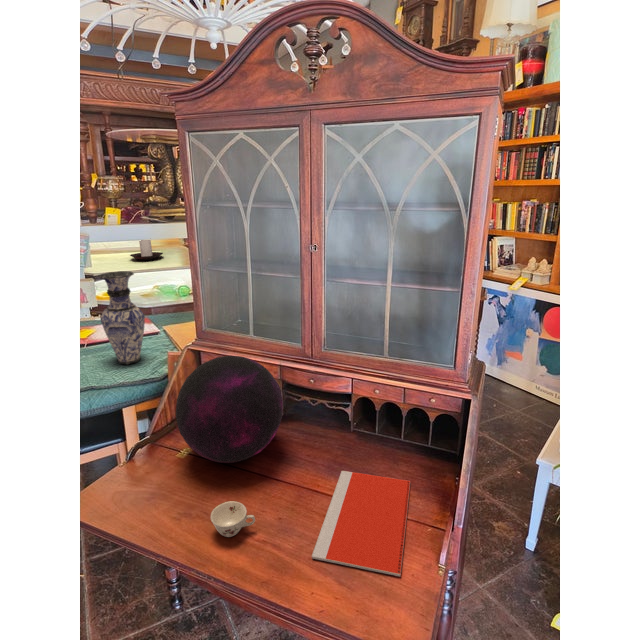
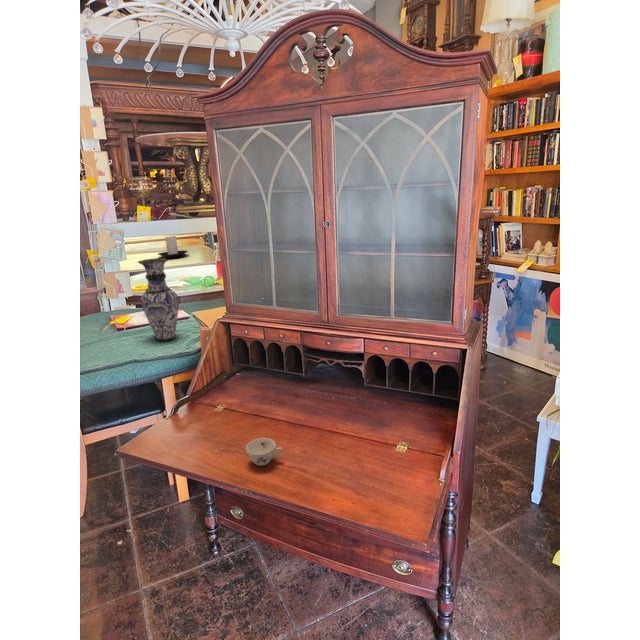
decorative orb: present [176,355,283,463] -> none [212,322,304,414]
notebook: present [312,471,410,576] -> none [332,418,417,489]

